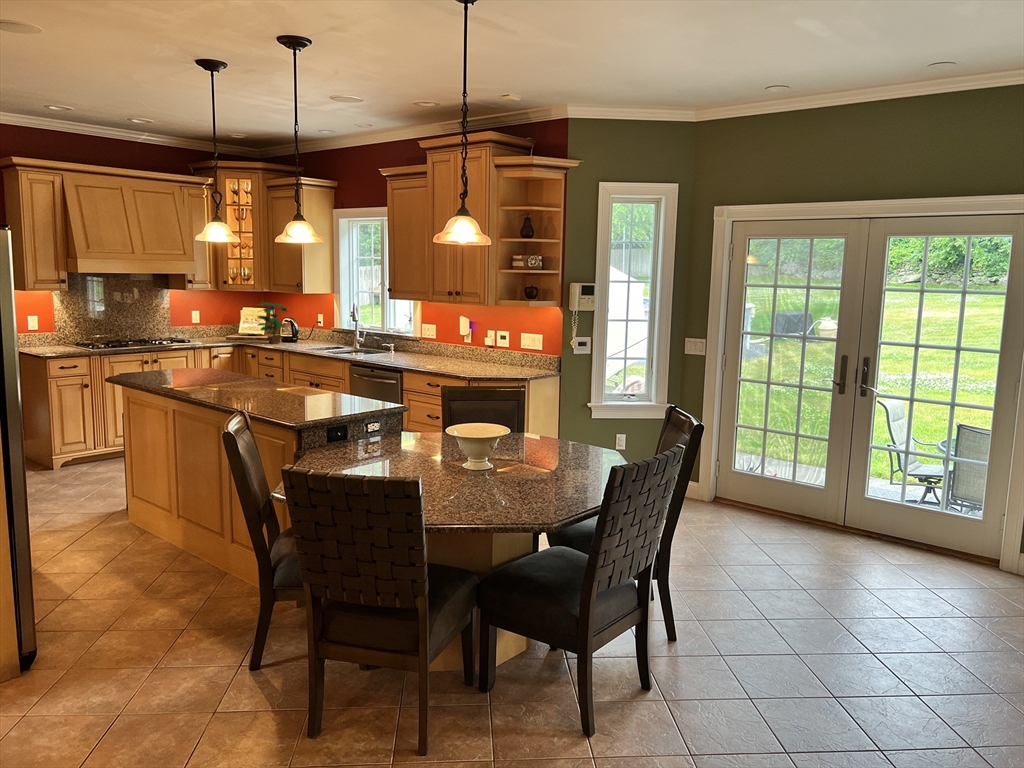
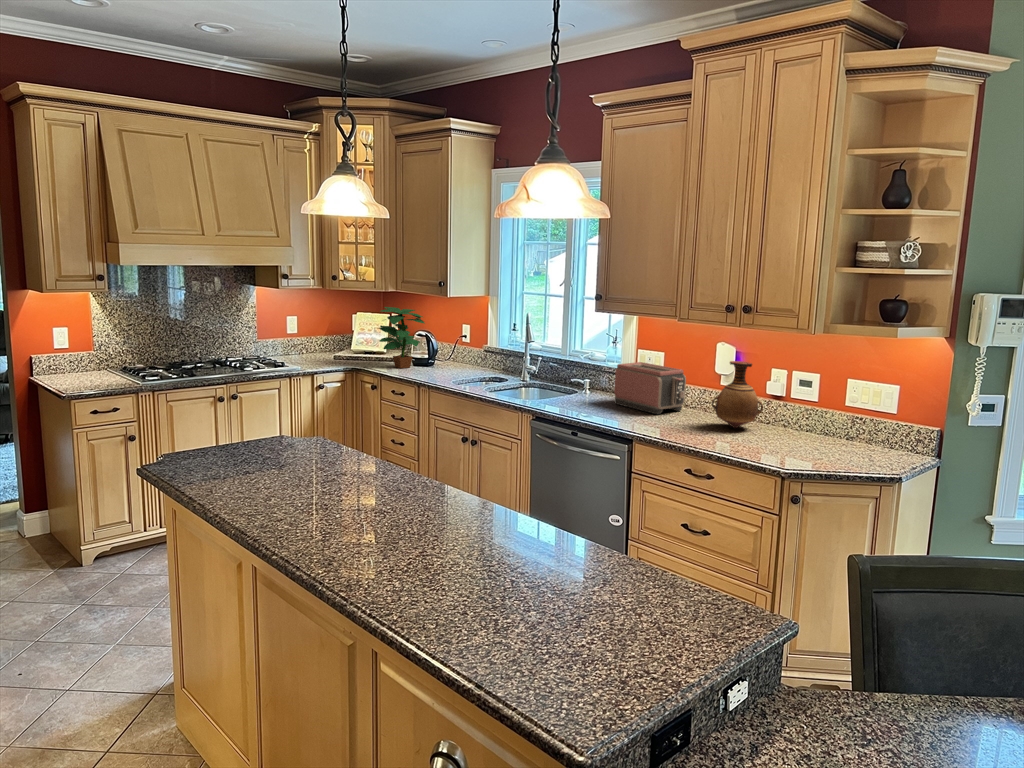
vase: none [451,325,480,364] -> present [712,361,763,428]
toaster: none [403,331,444,360] -> present [614,362,686,414]

